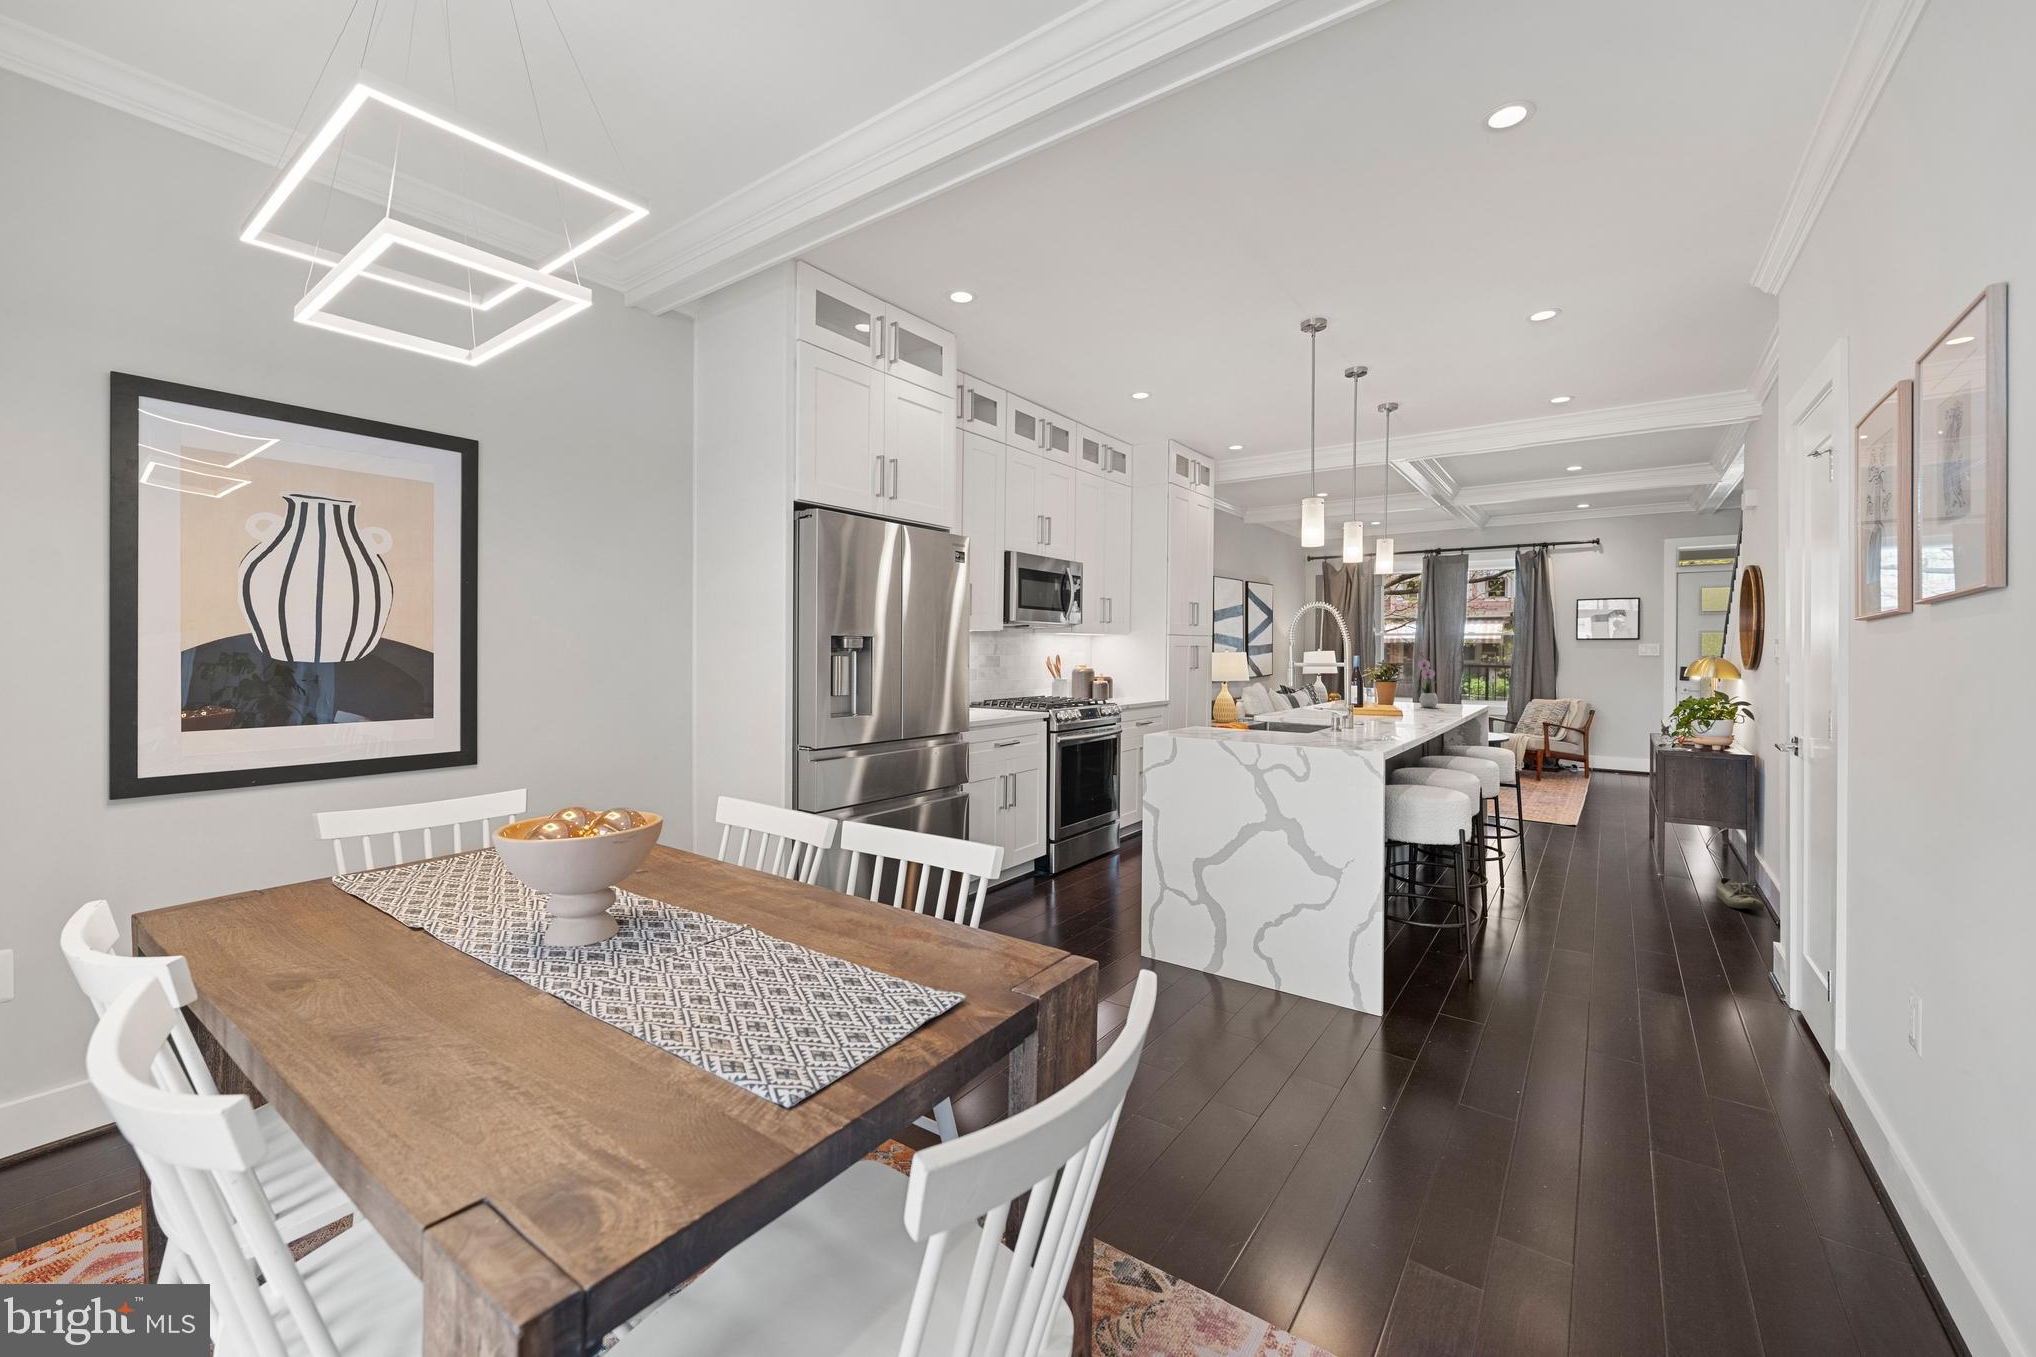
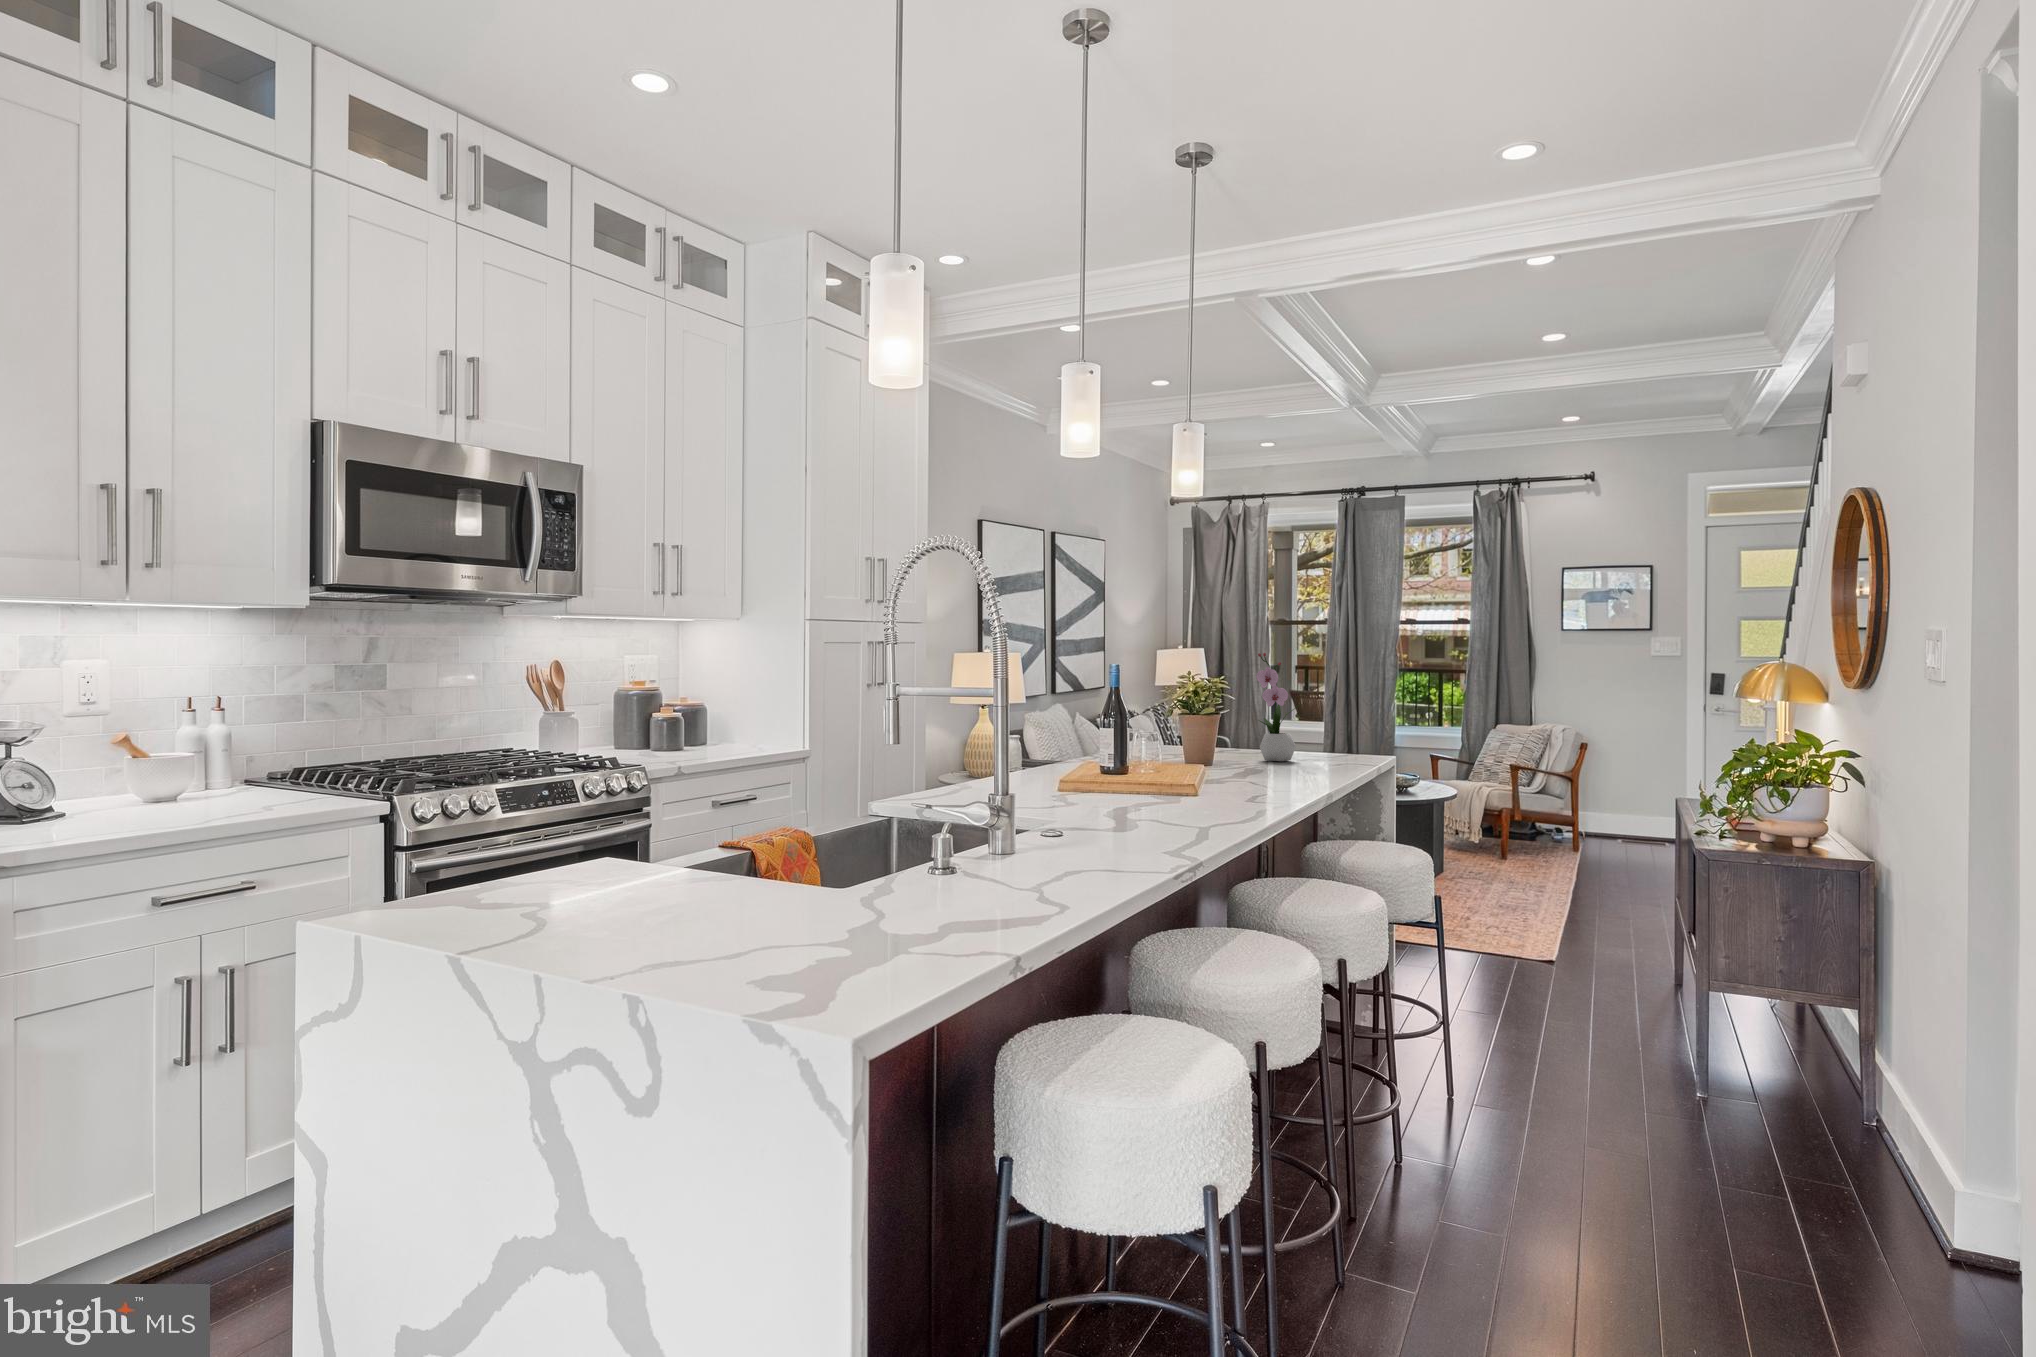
shoe: present [1716,877,1764,911] -> none [1810,1128,1916,1222]

